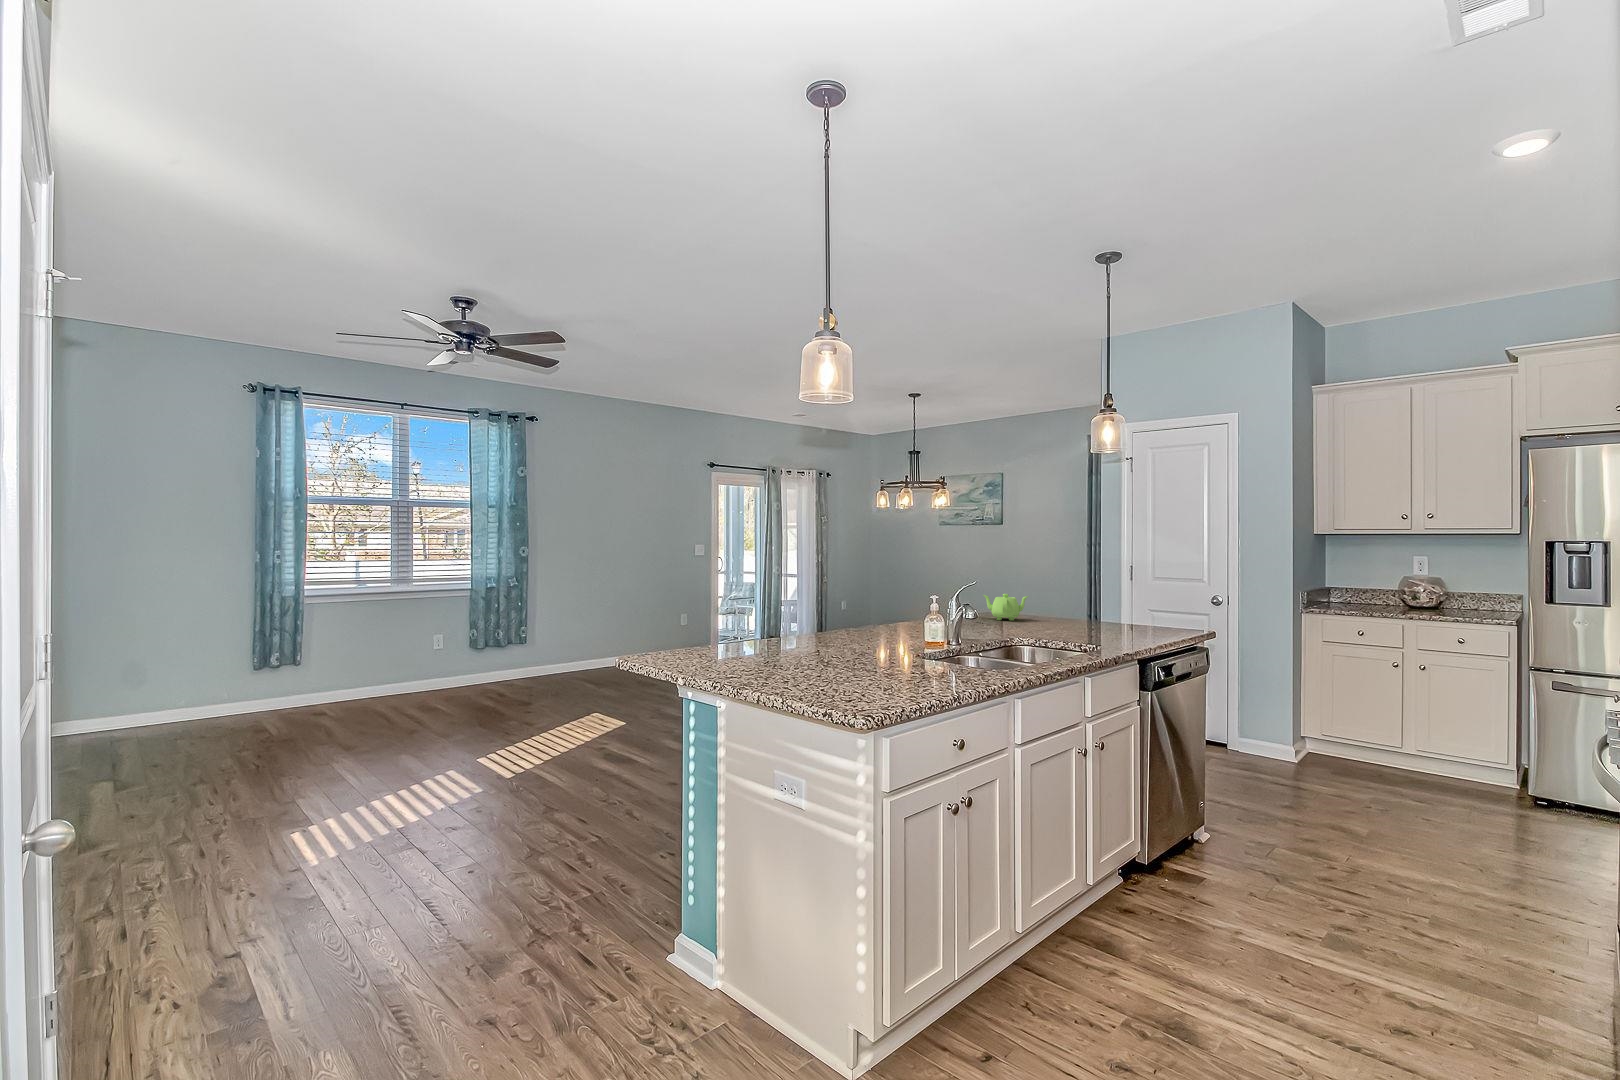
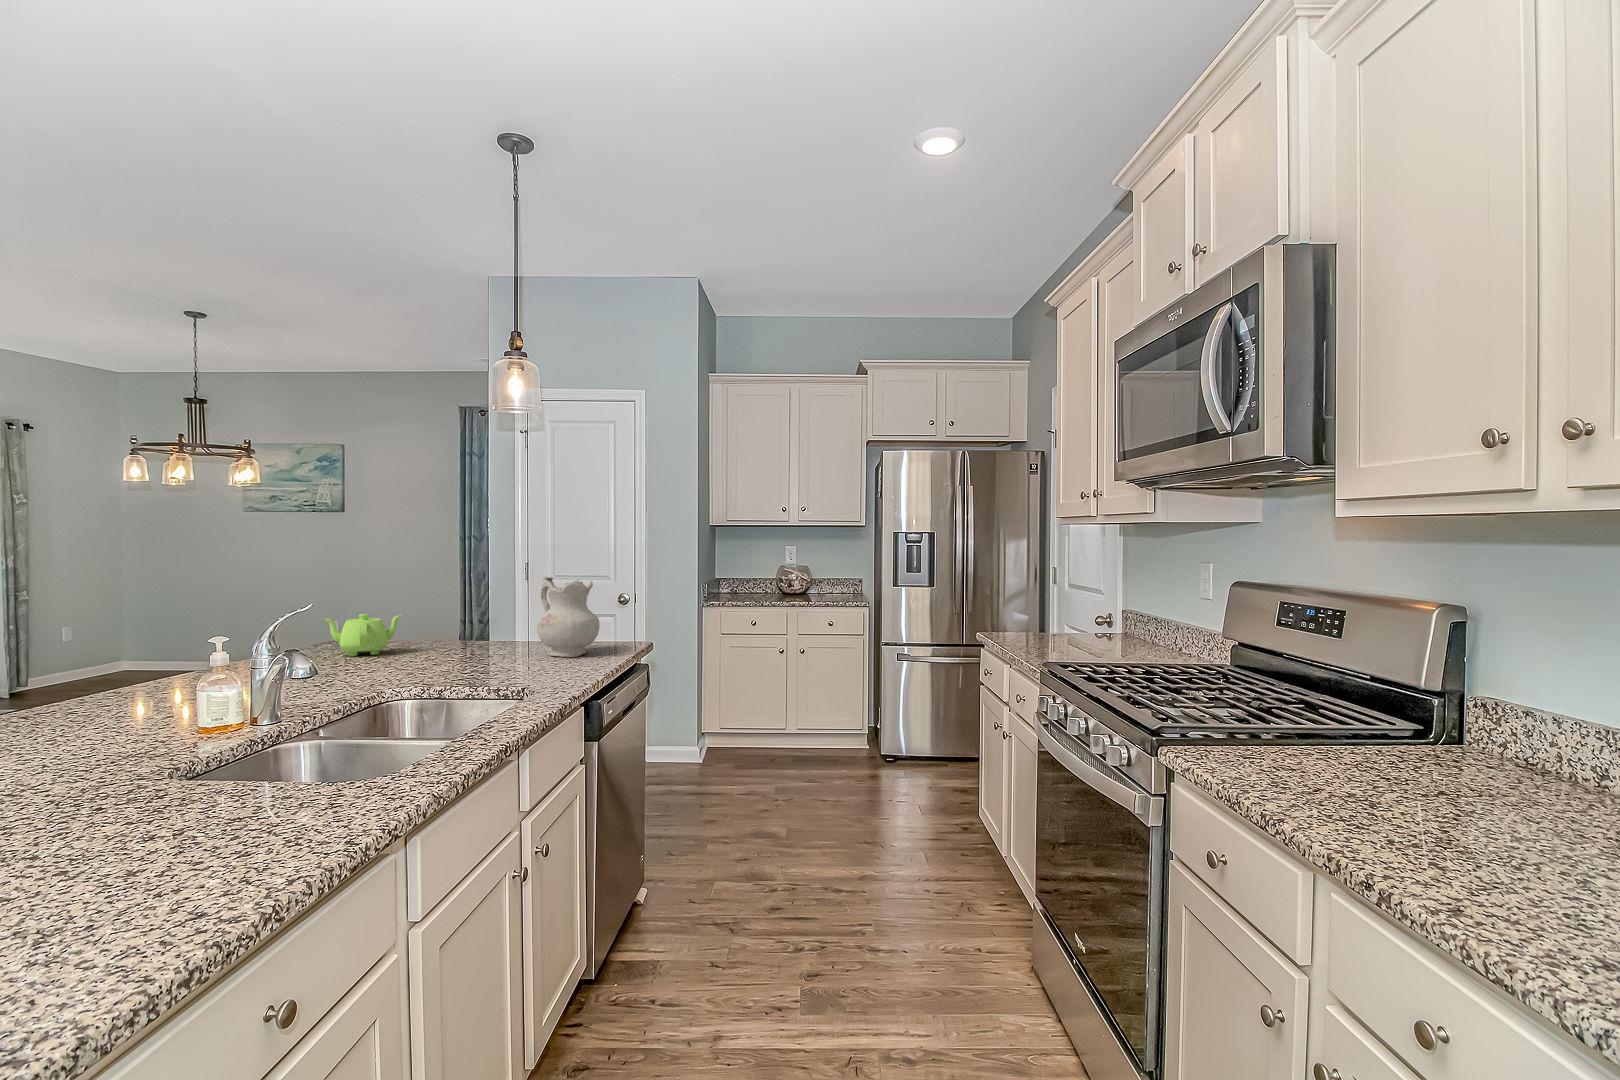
ceramic pitcher: none [1117,575,1166,635] -> present [537,577,600,657]

